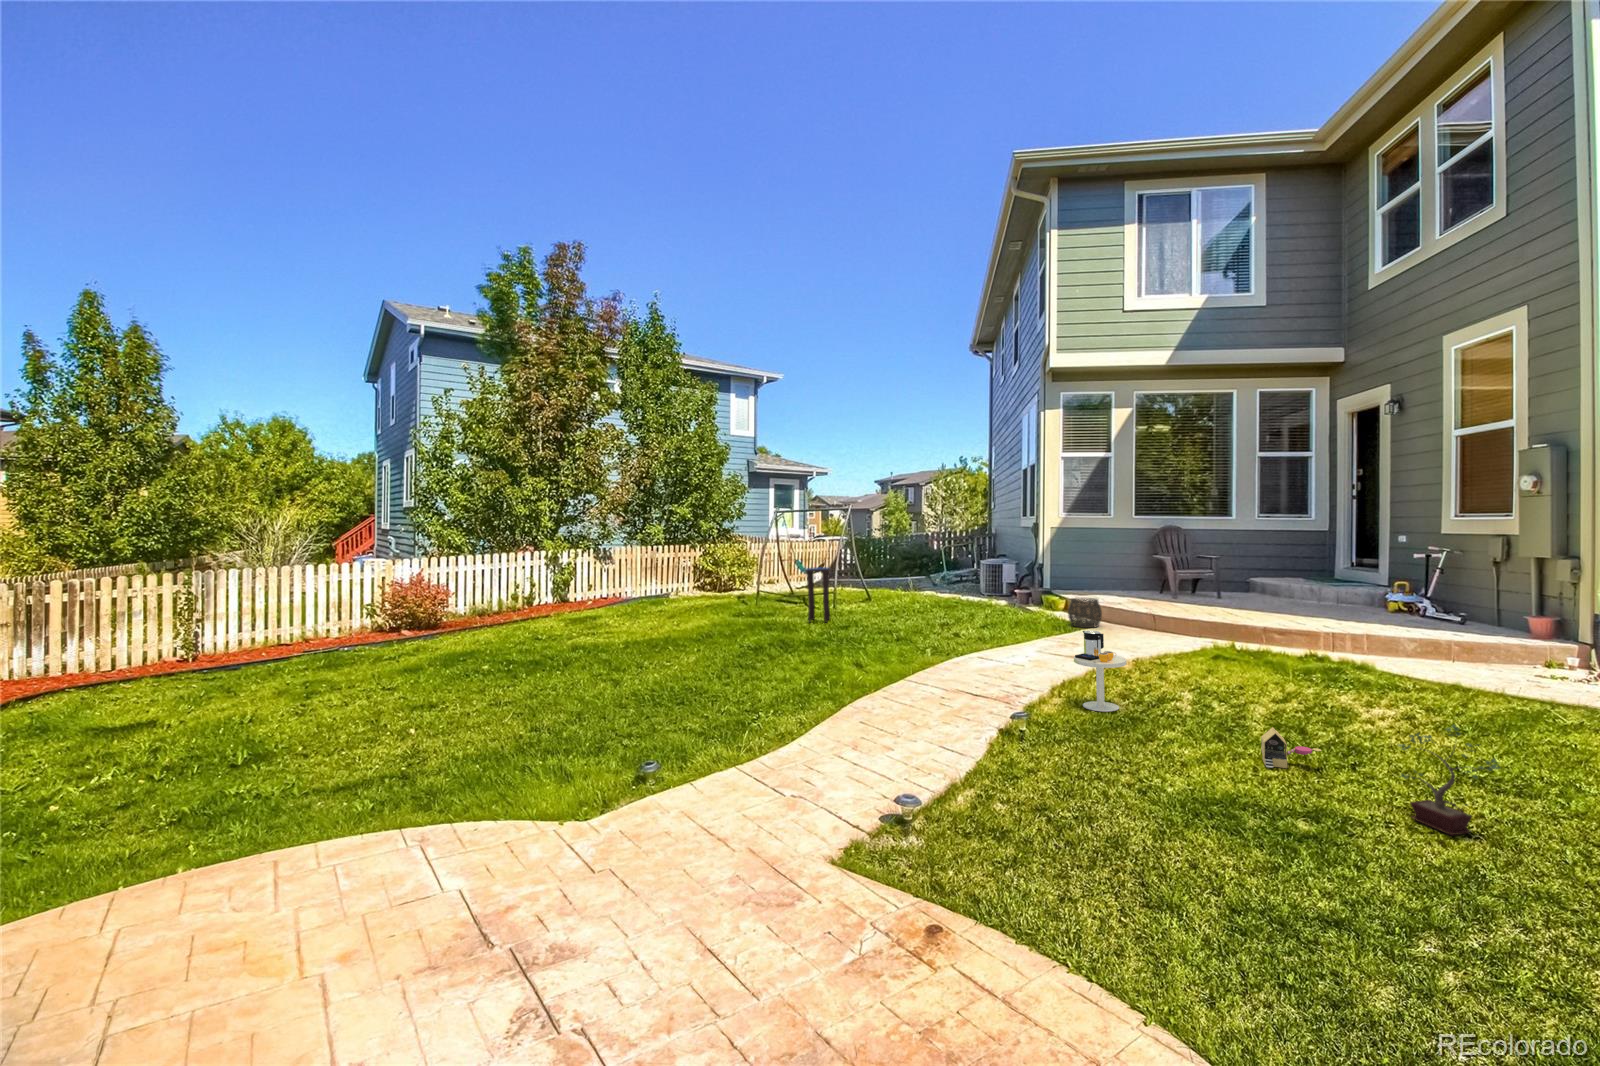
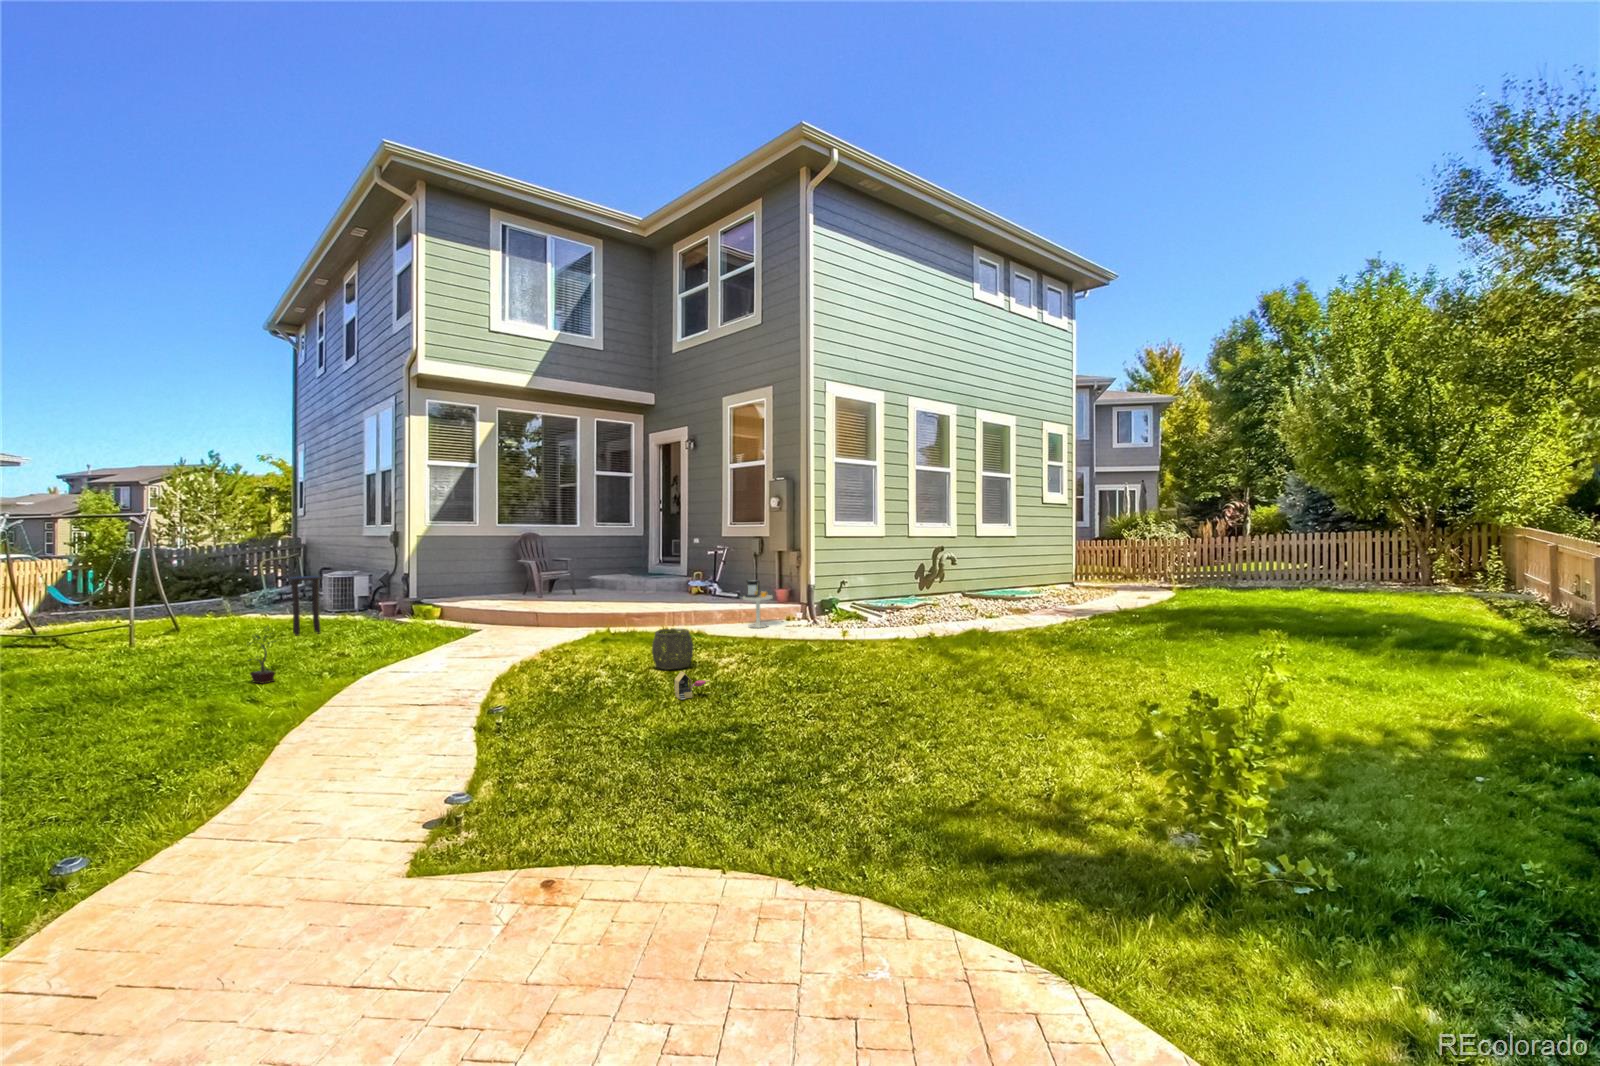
stool: present [805,567,830,623] -> present [288,576,321,636]
woven basket: present [1068,598,1102,628] -> present [652,629,693,670]
side table: present [1074,631,1126,712] -> present [743,580,773,628]
potted plant: present [1398,724,1499,835] -> present [249,626,276,684]

